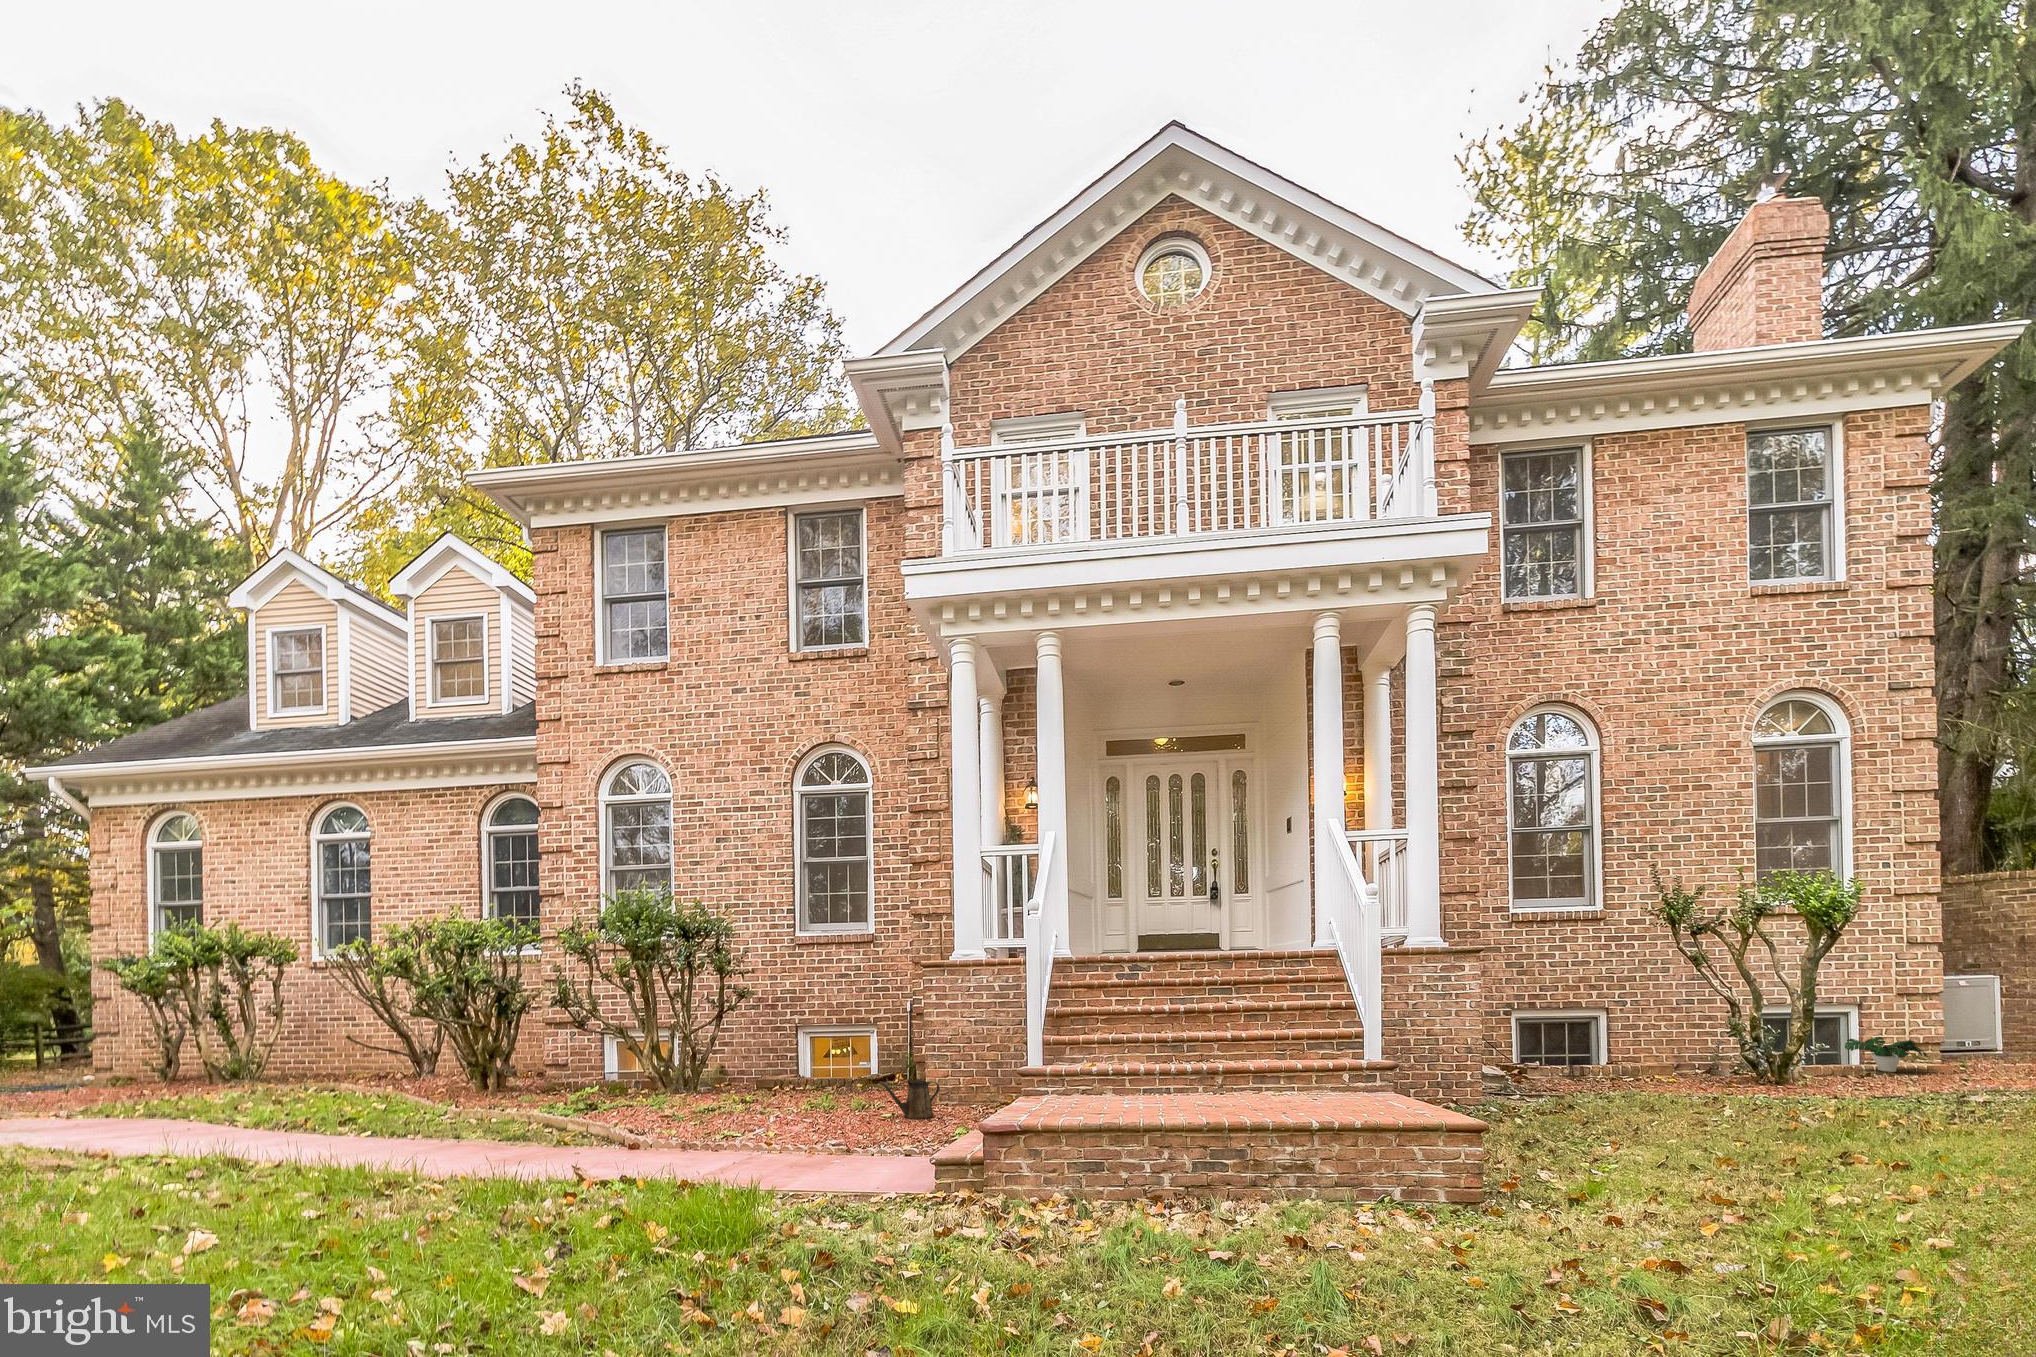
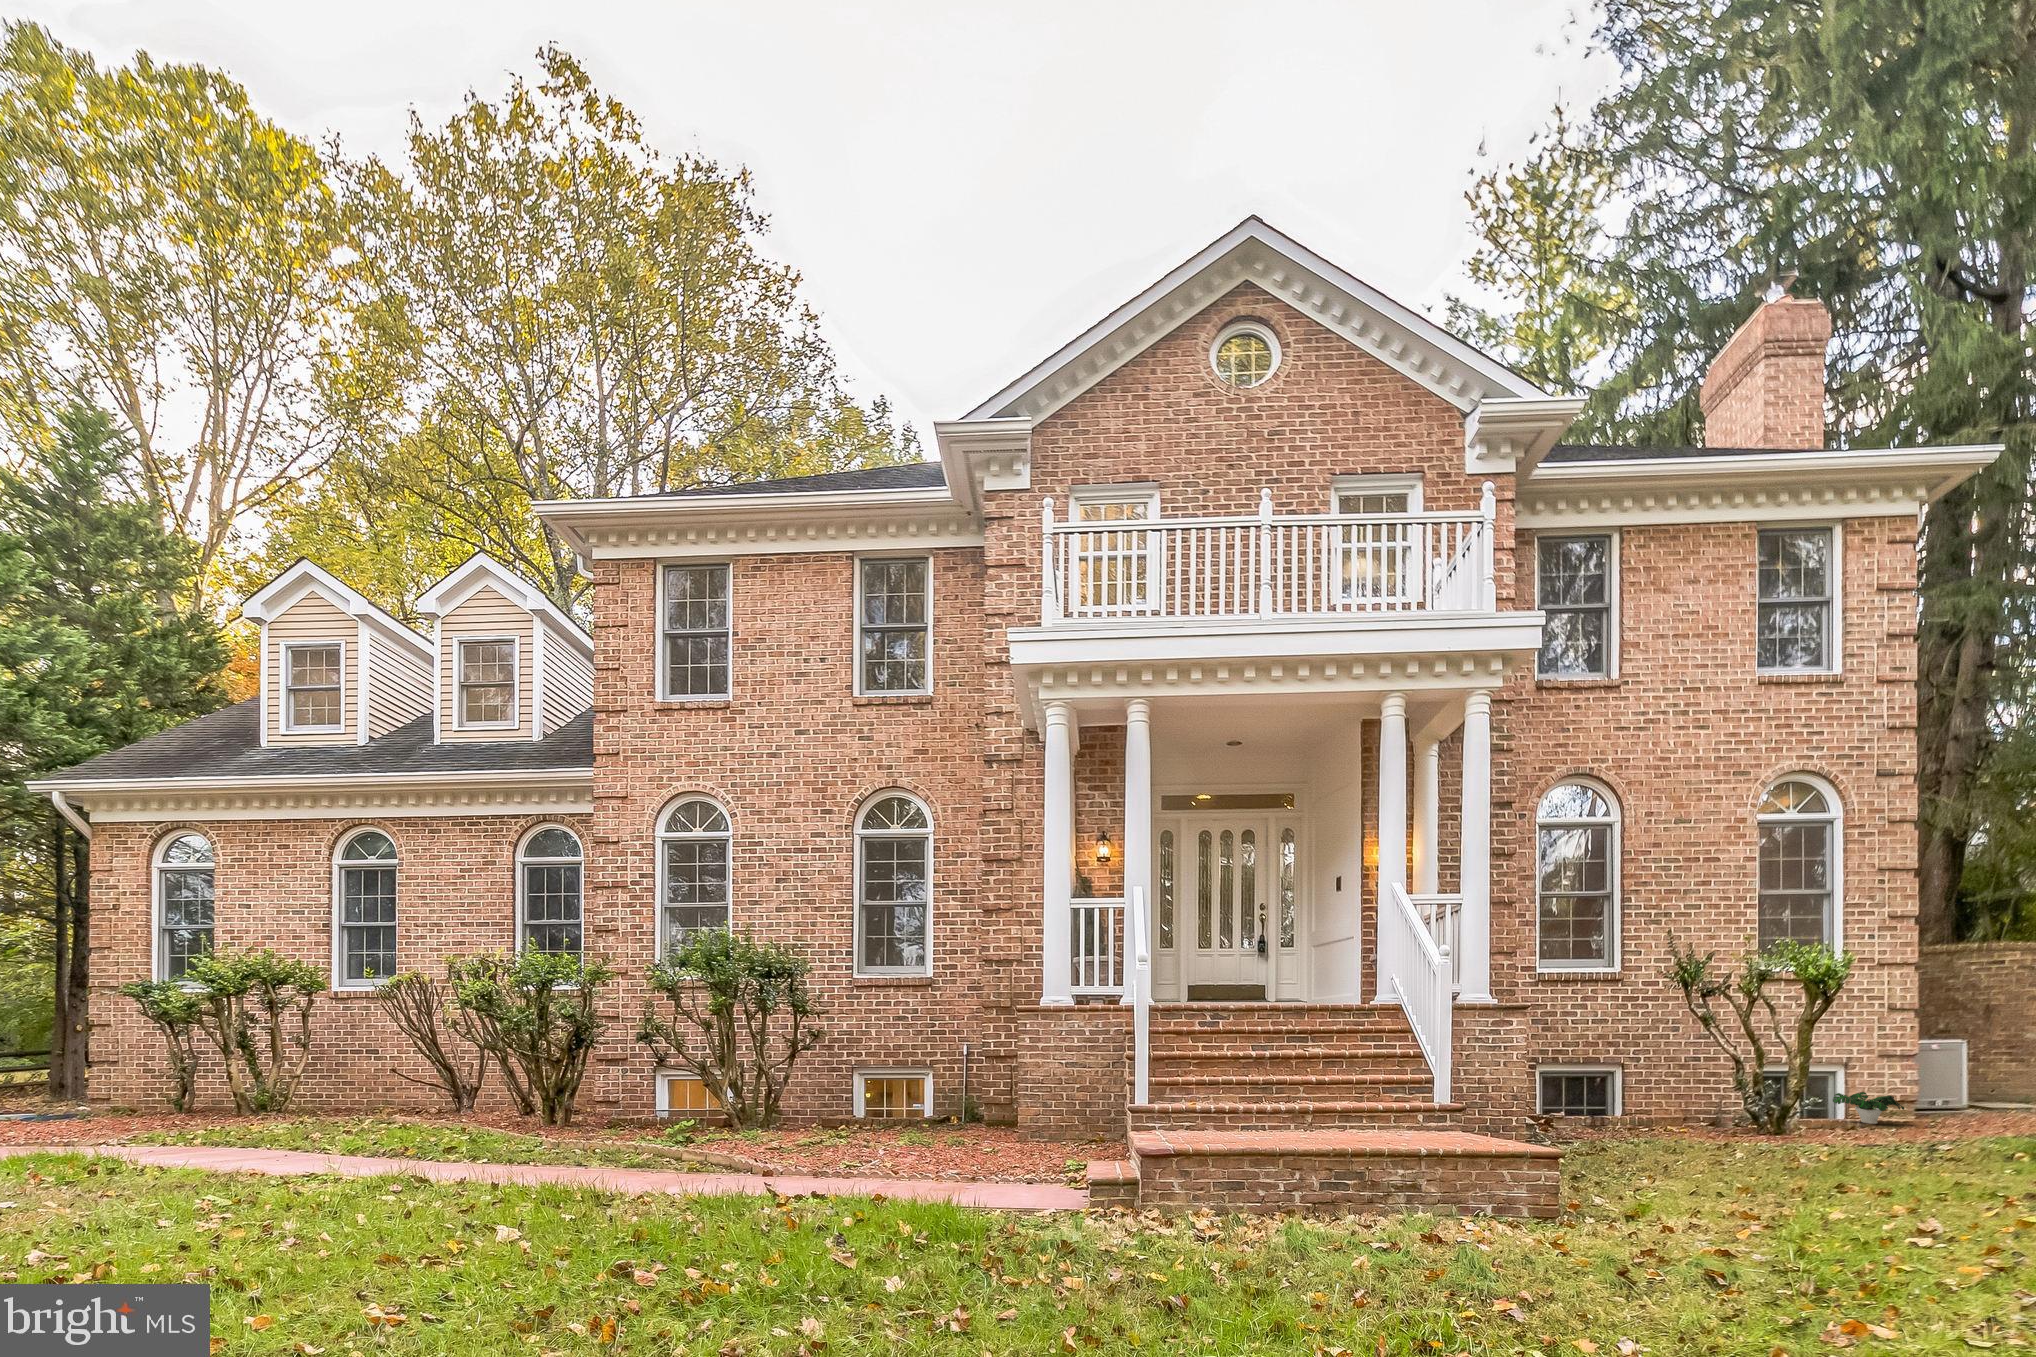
watering can: present [879,1080,940,1119] -> none [979,1115,1031,1151]

